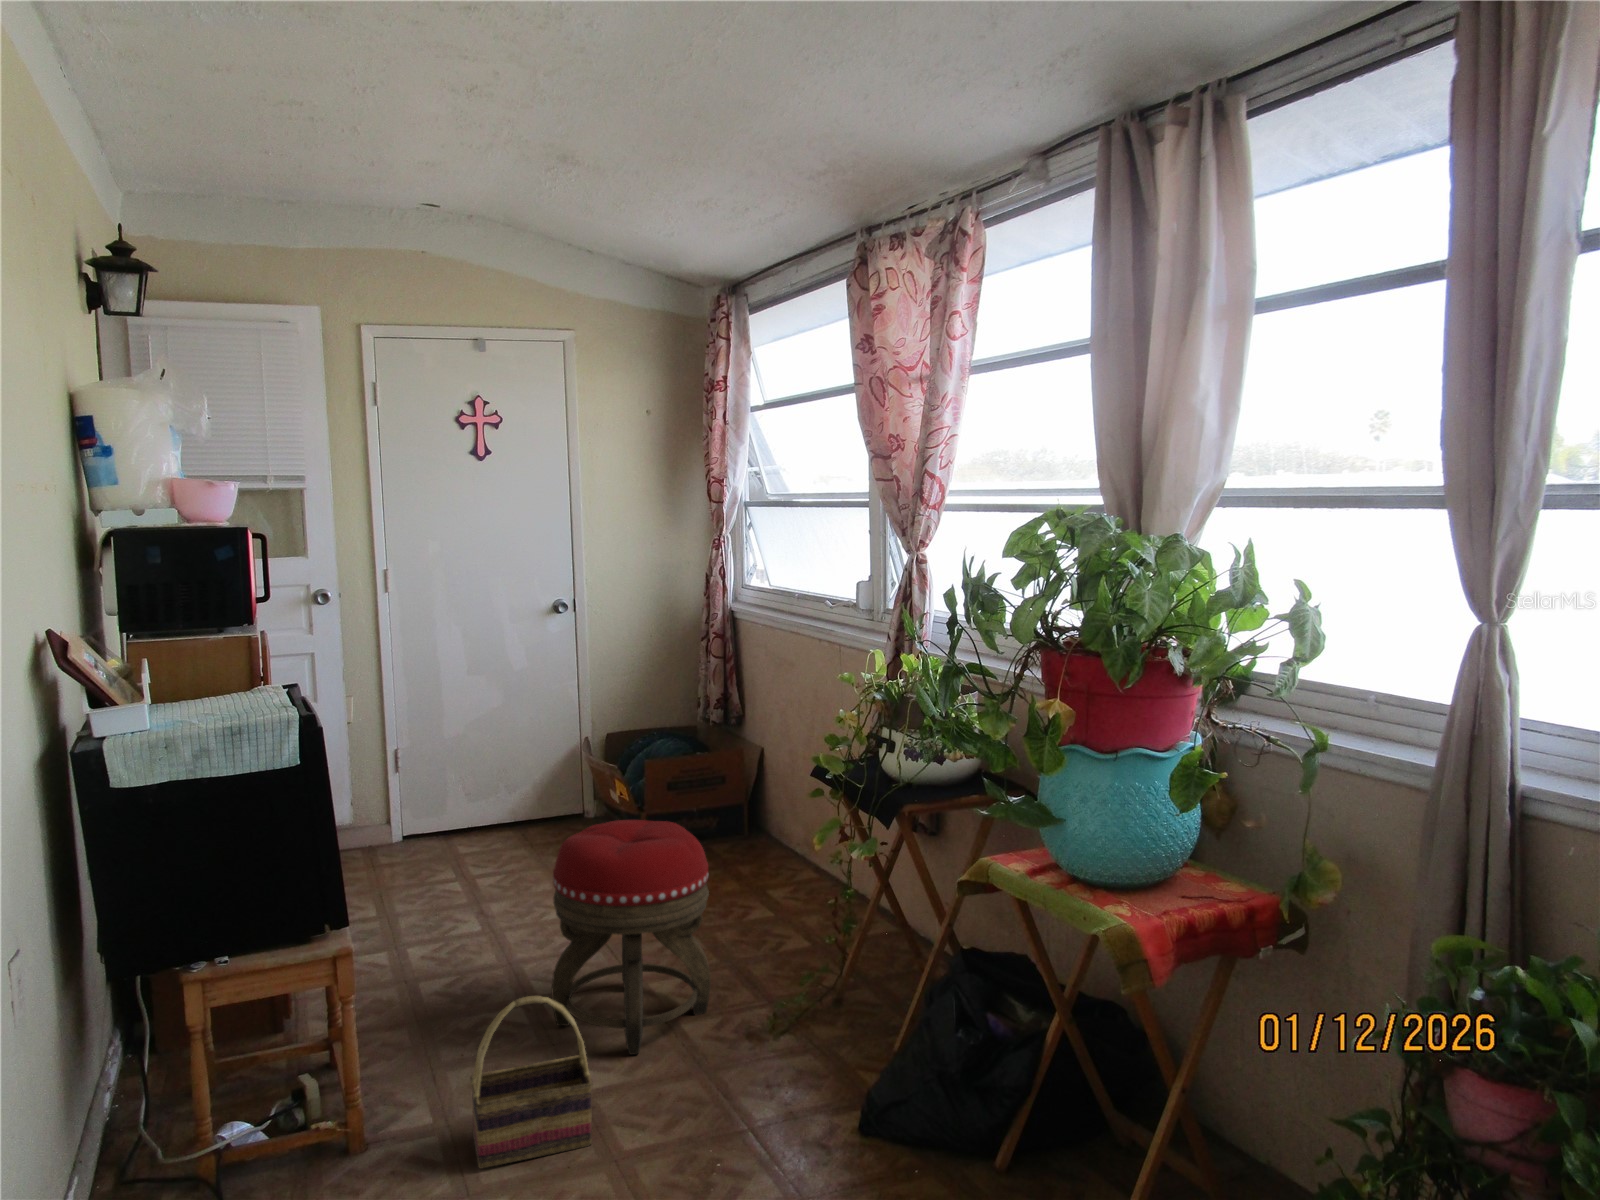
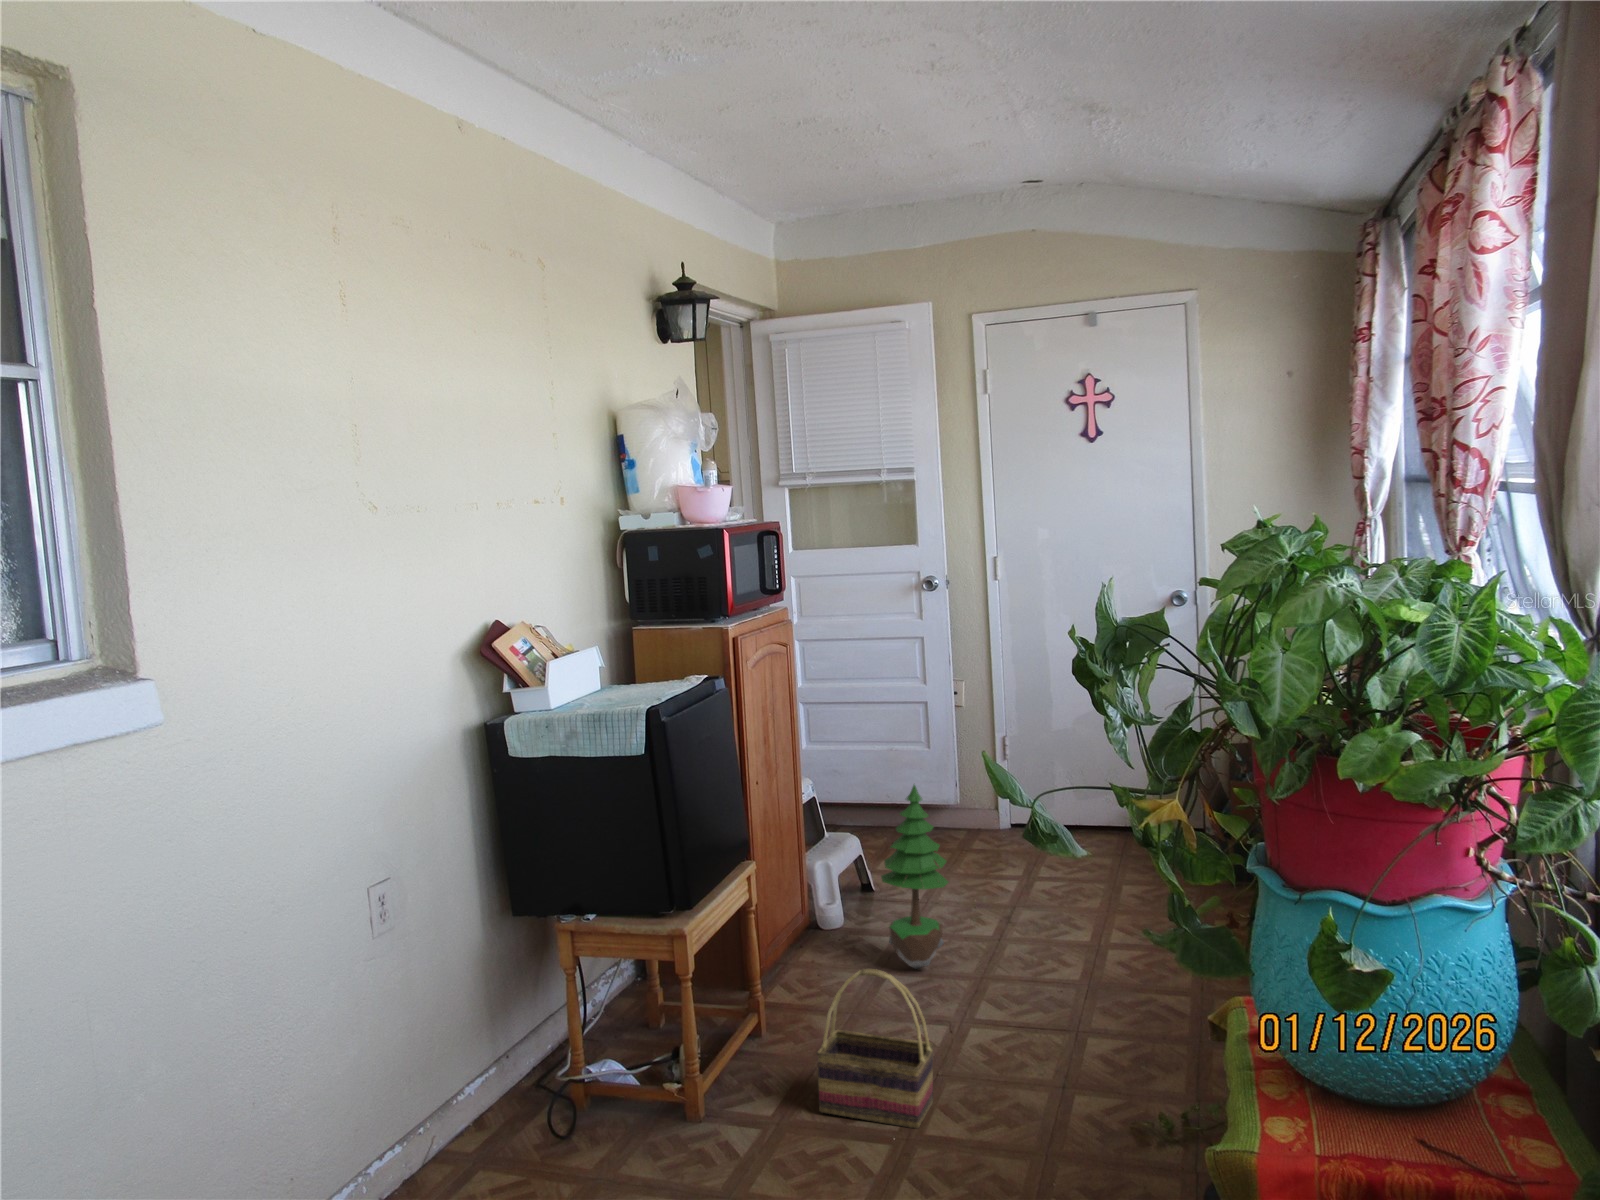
potted tree: none [399,802,474,996] -> present [881,785,948,969]
footstool: present [552,820,711,1055] -> none [973,829,1139,1070]

